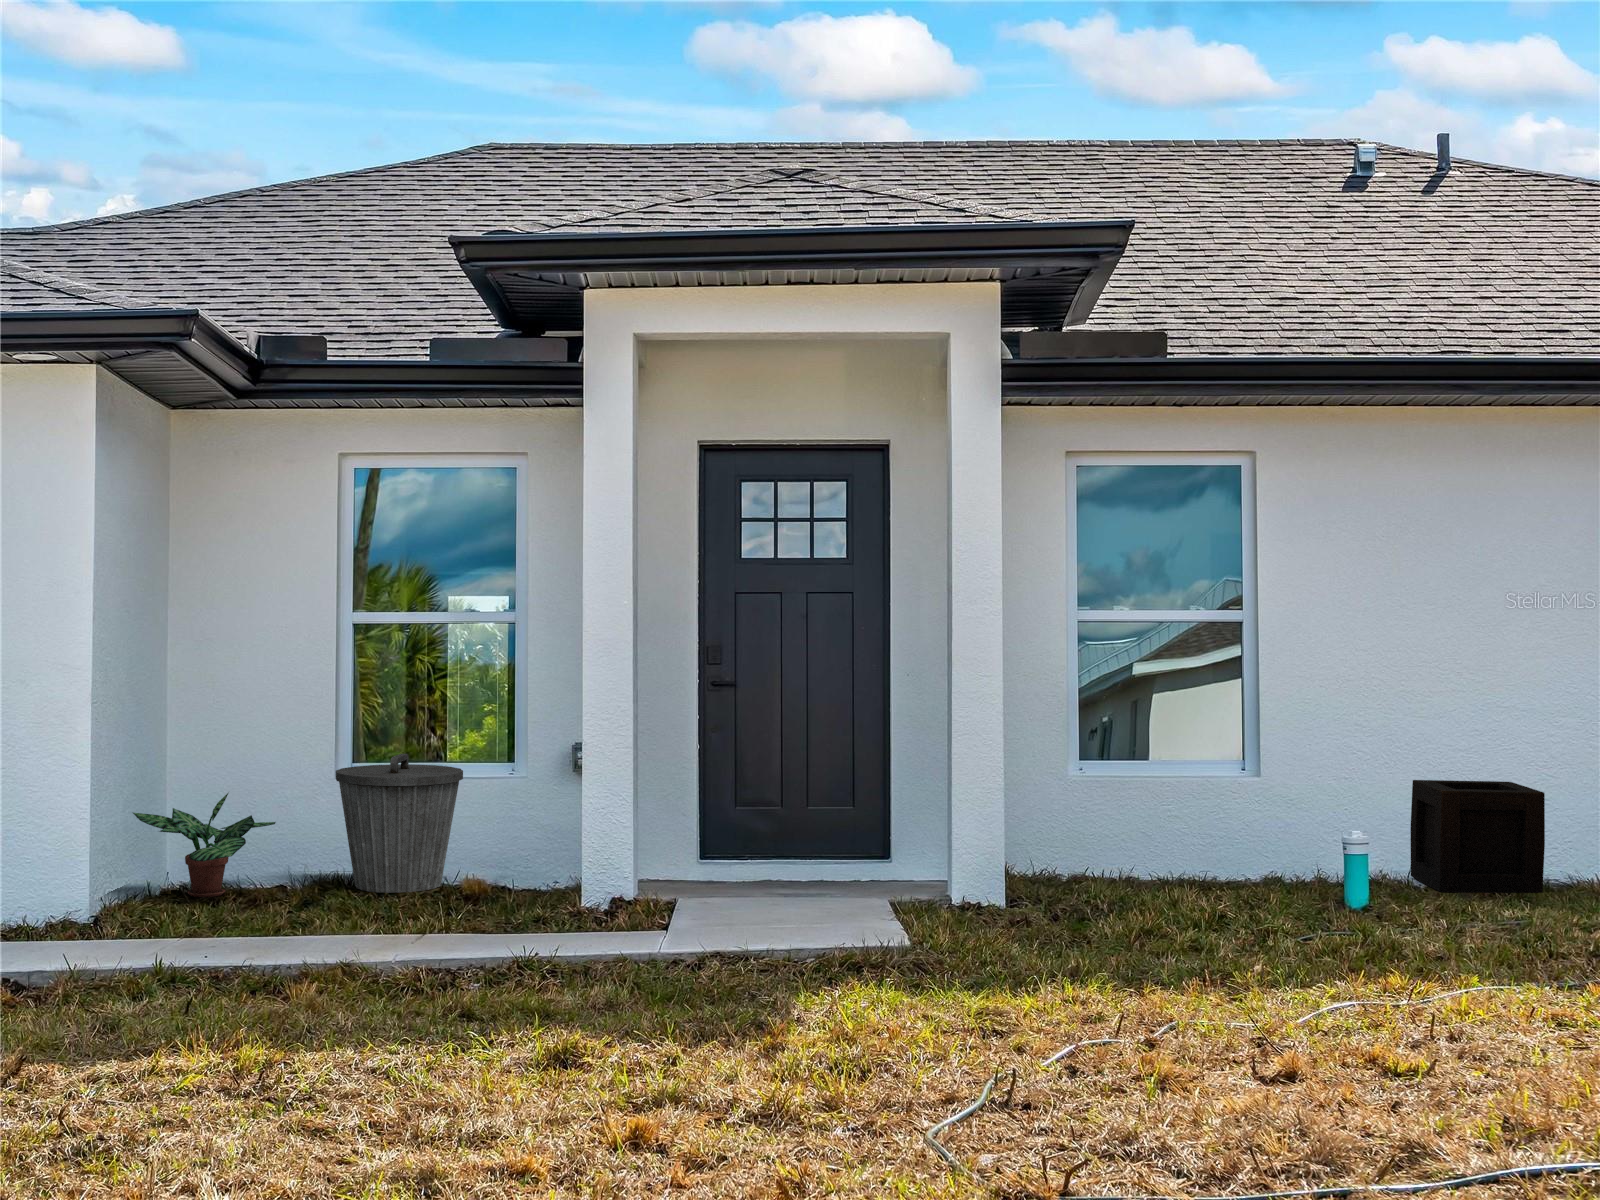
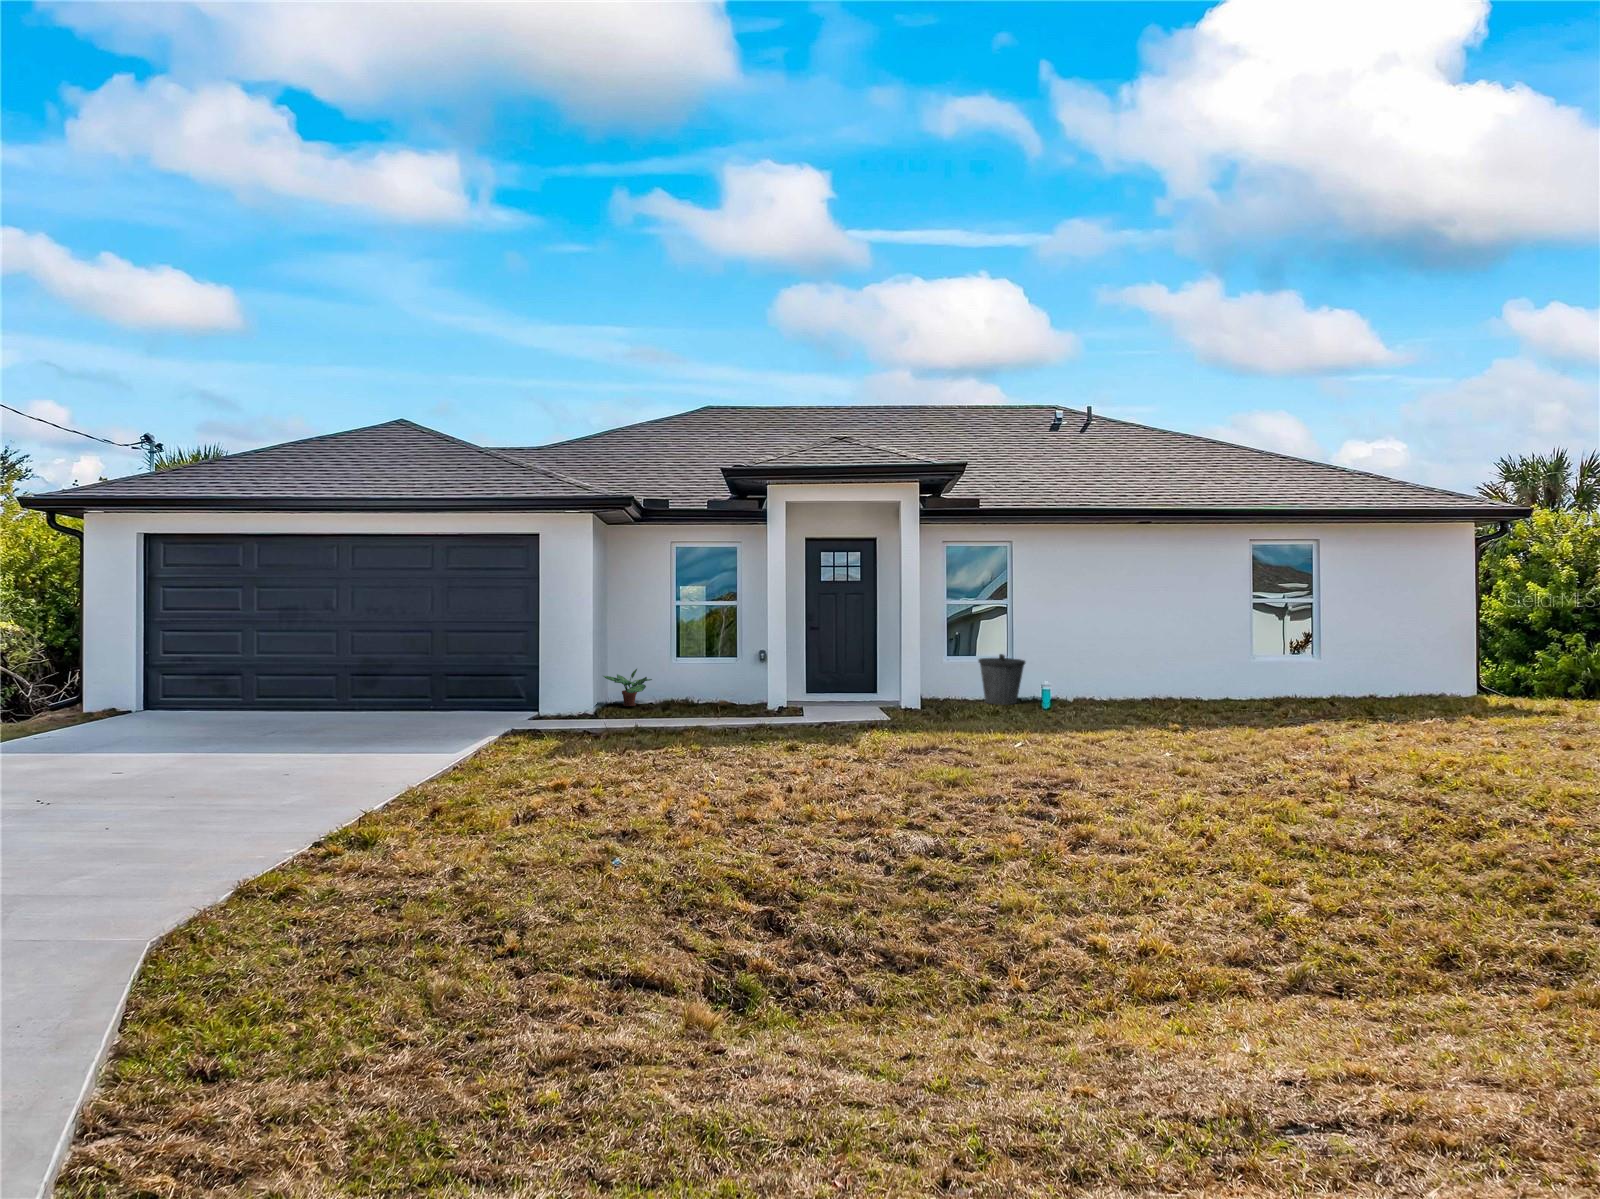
trash can: present [336,754,463,893] -> present [978,654,1025,705]
wooden crate: present [1410,780,1545,893] -> none [1068,663,1116,705]

